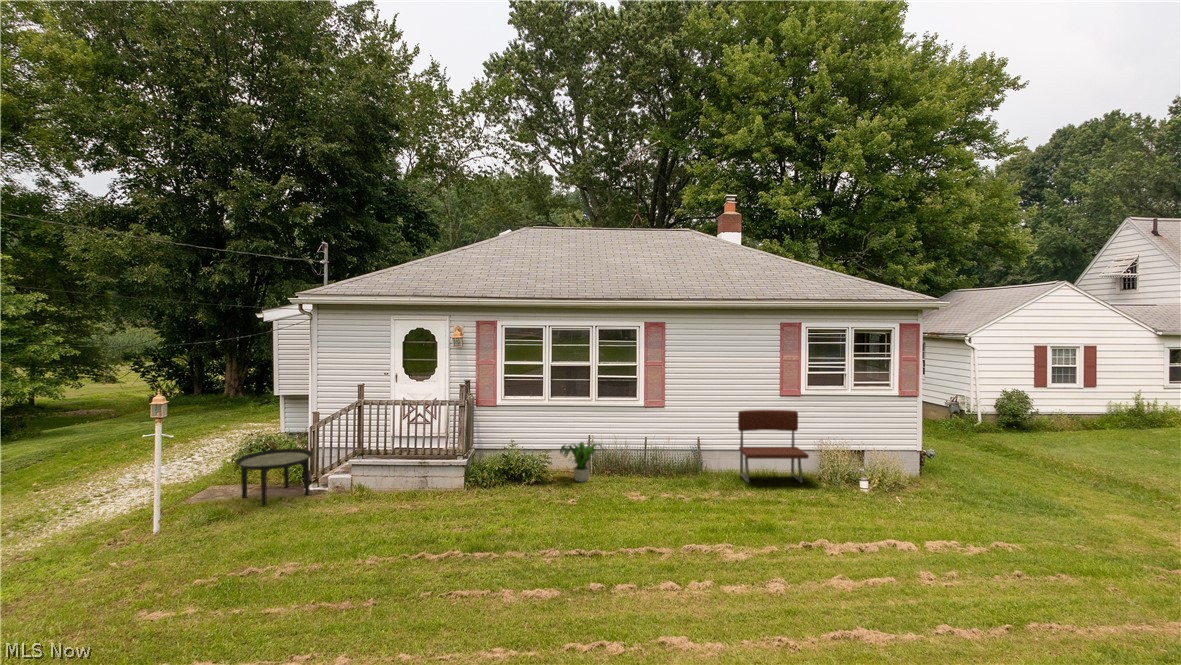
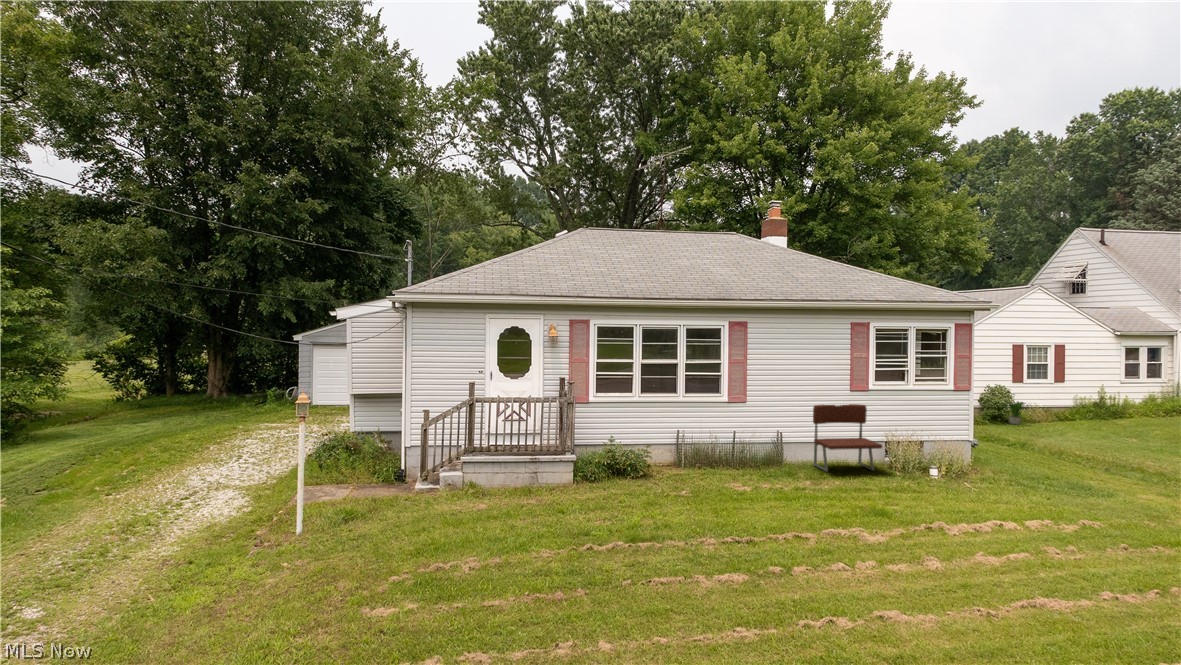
potted plant: present [560,442,603,482] -> present [1002,401,1026,424]
round table: present [235,449,313,507] -> none [348,448,423,508]

